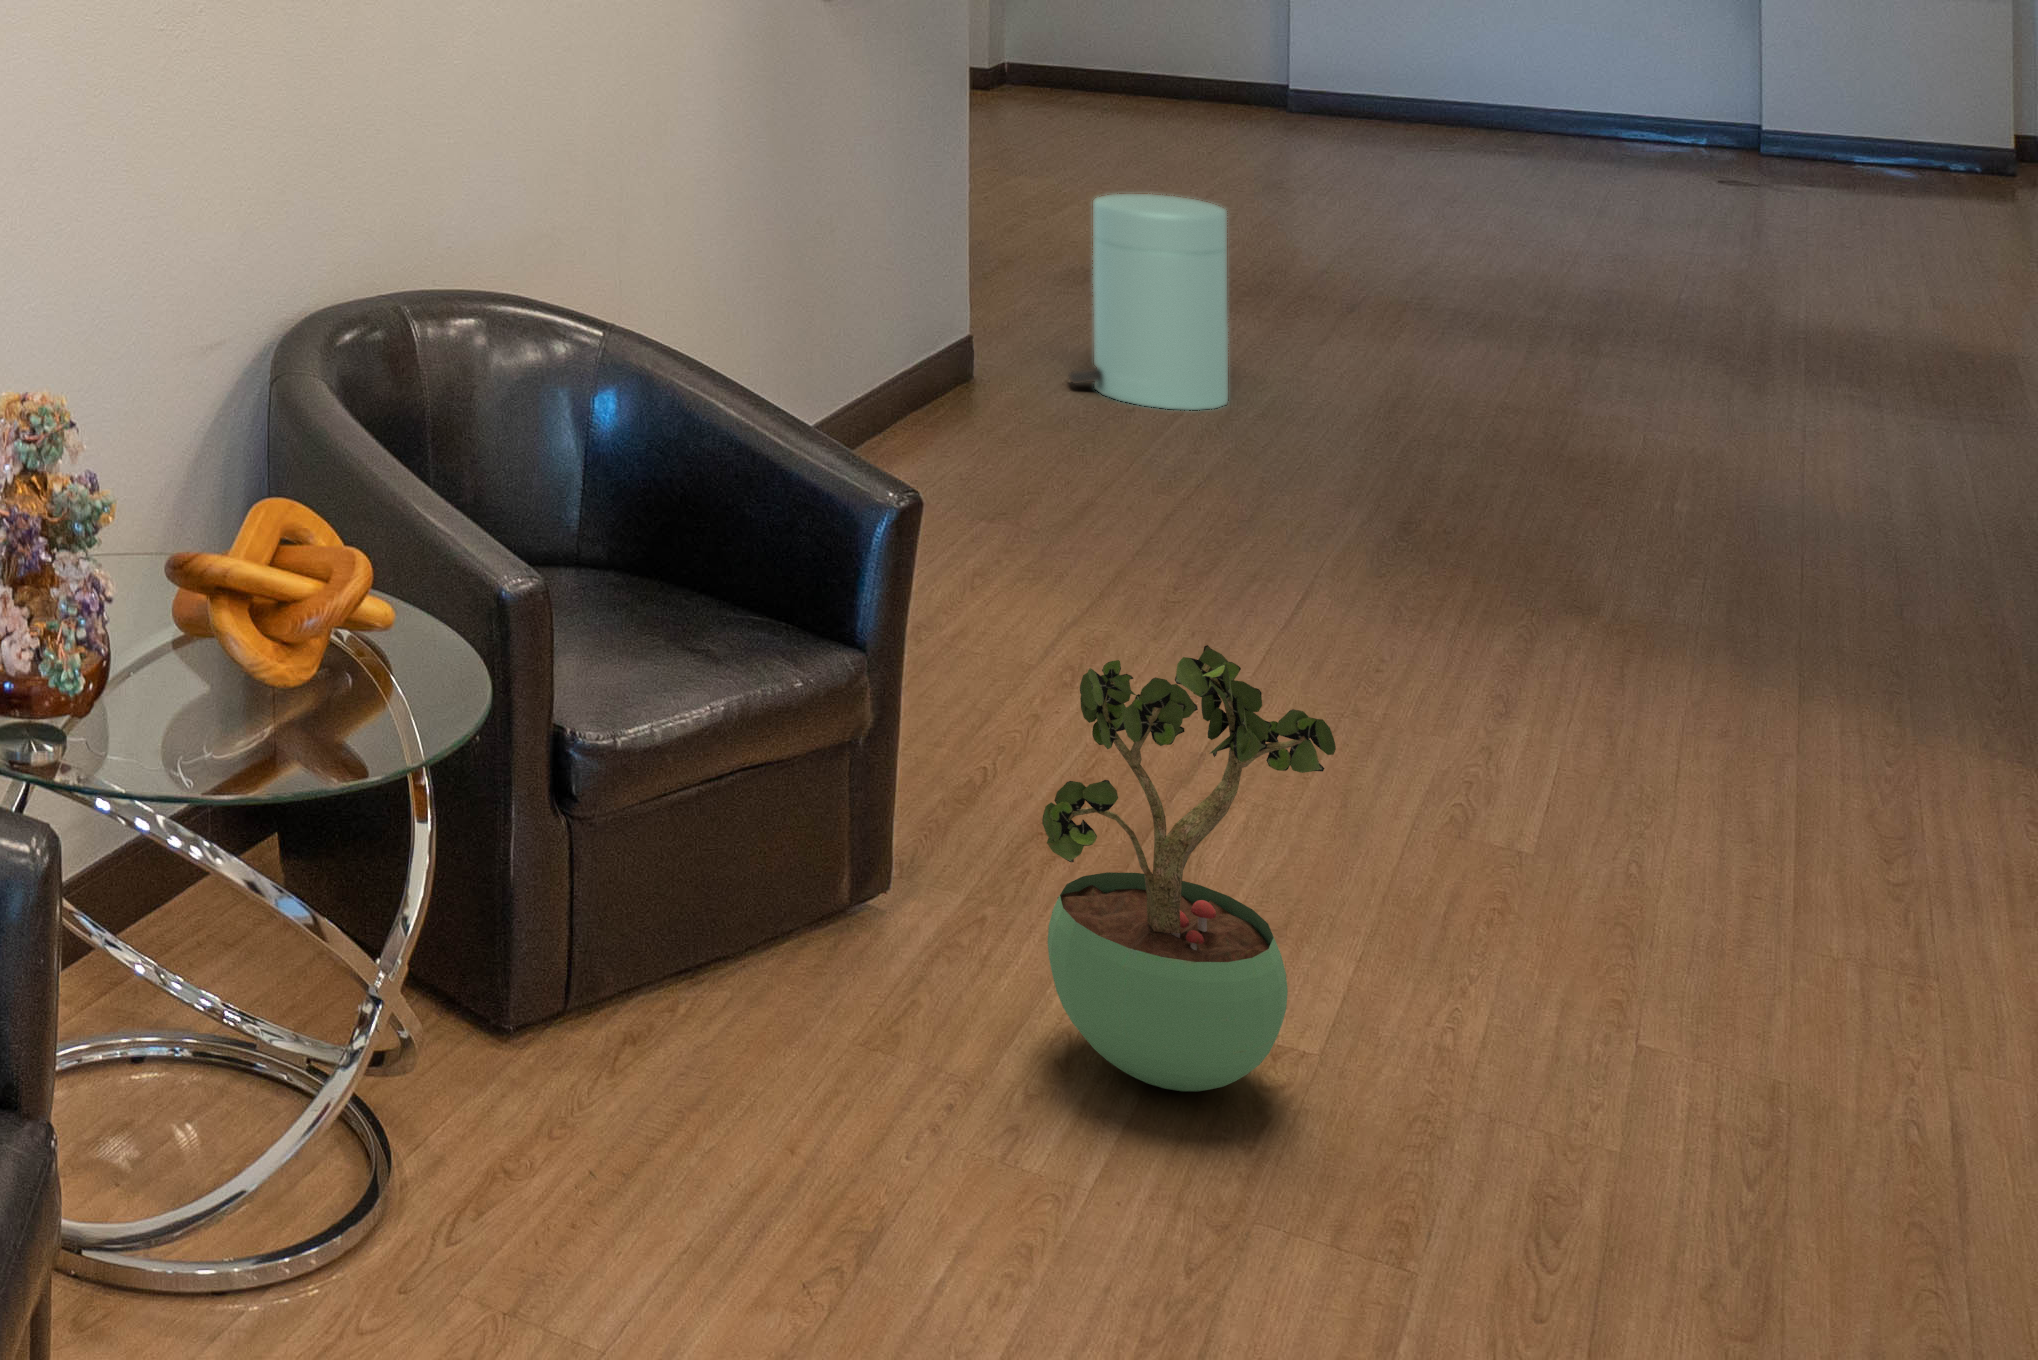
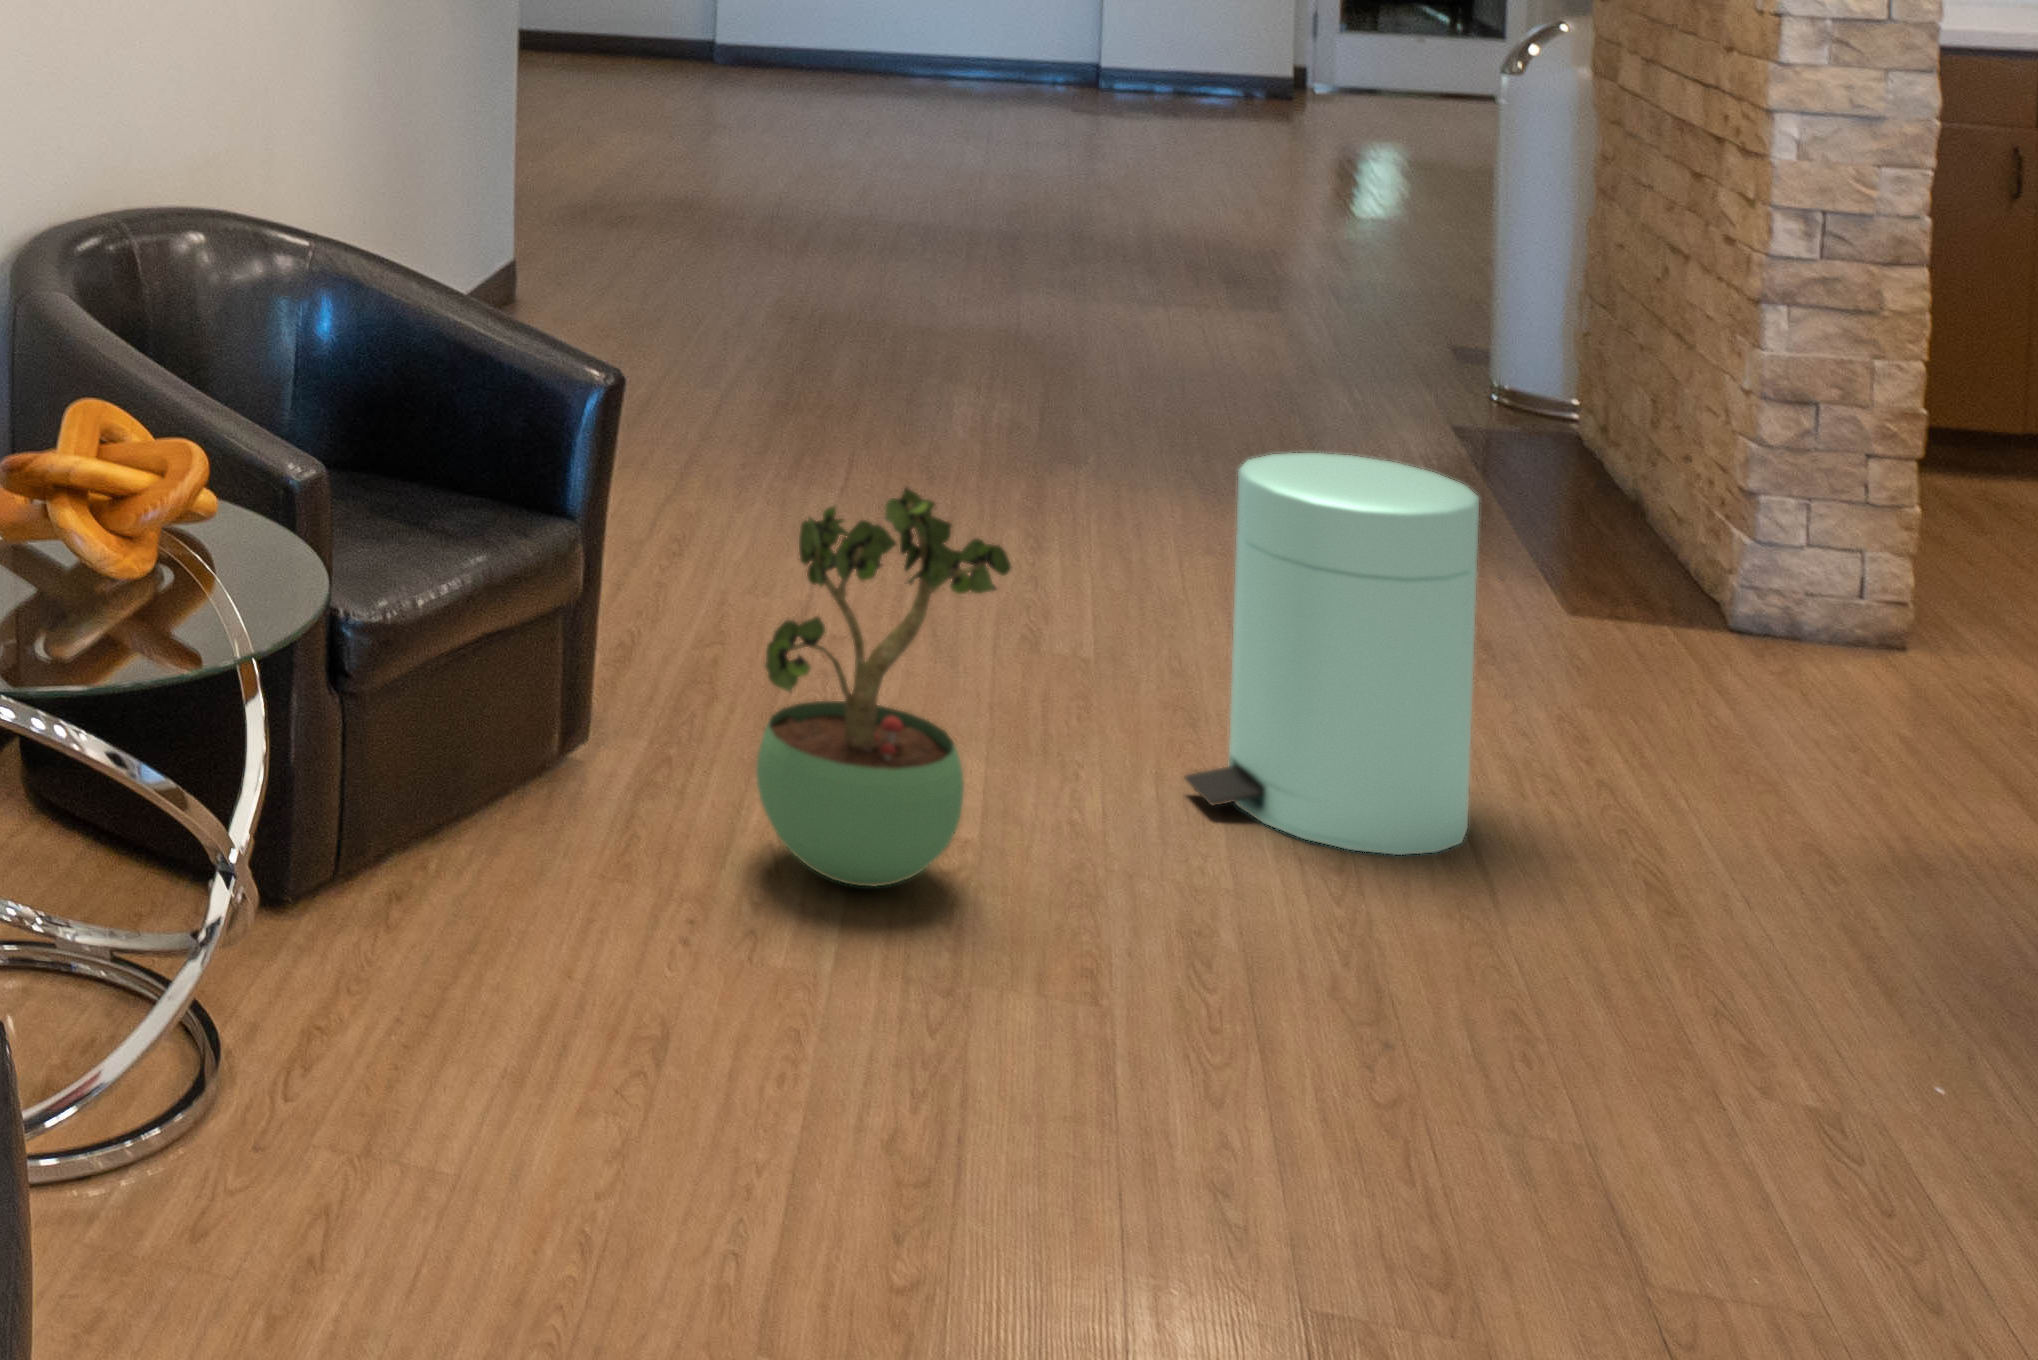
trash can: present [1069,194,1228,410] -> present [1185,453,1479,855]

